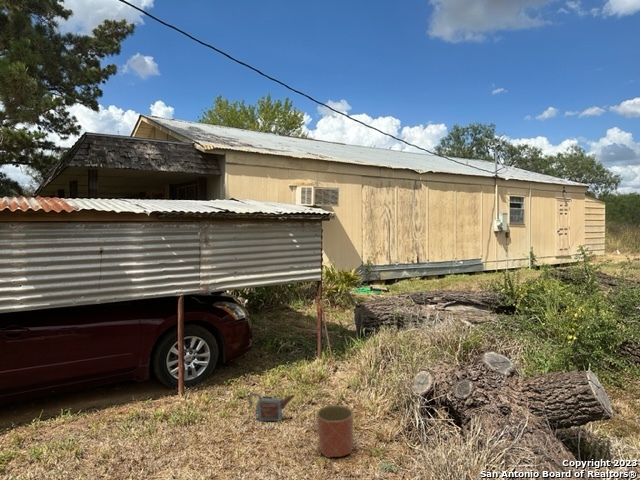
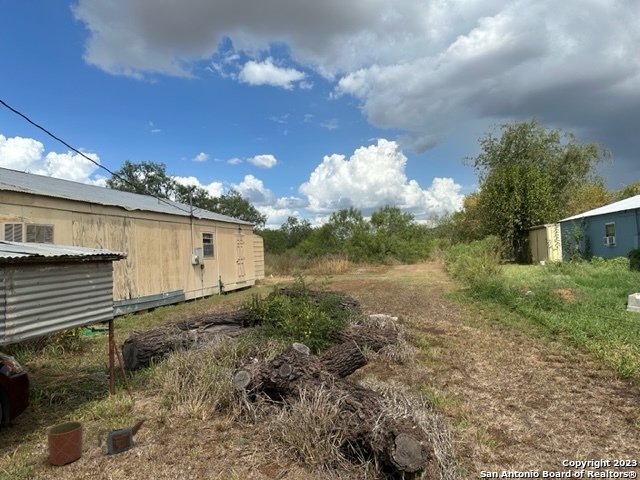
planter: present [317,405,353,457] -> present [47,421,83,466]

